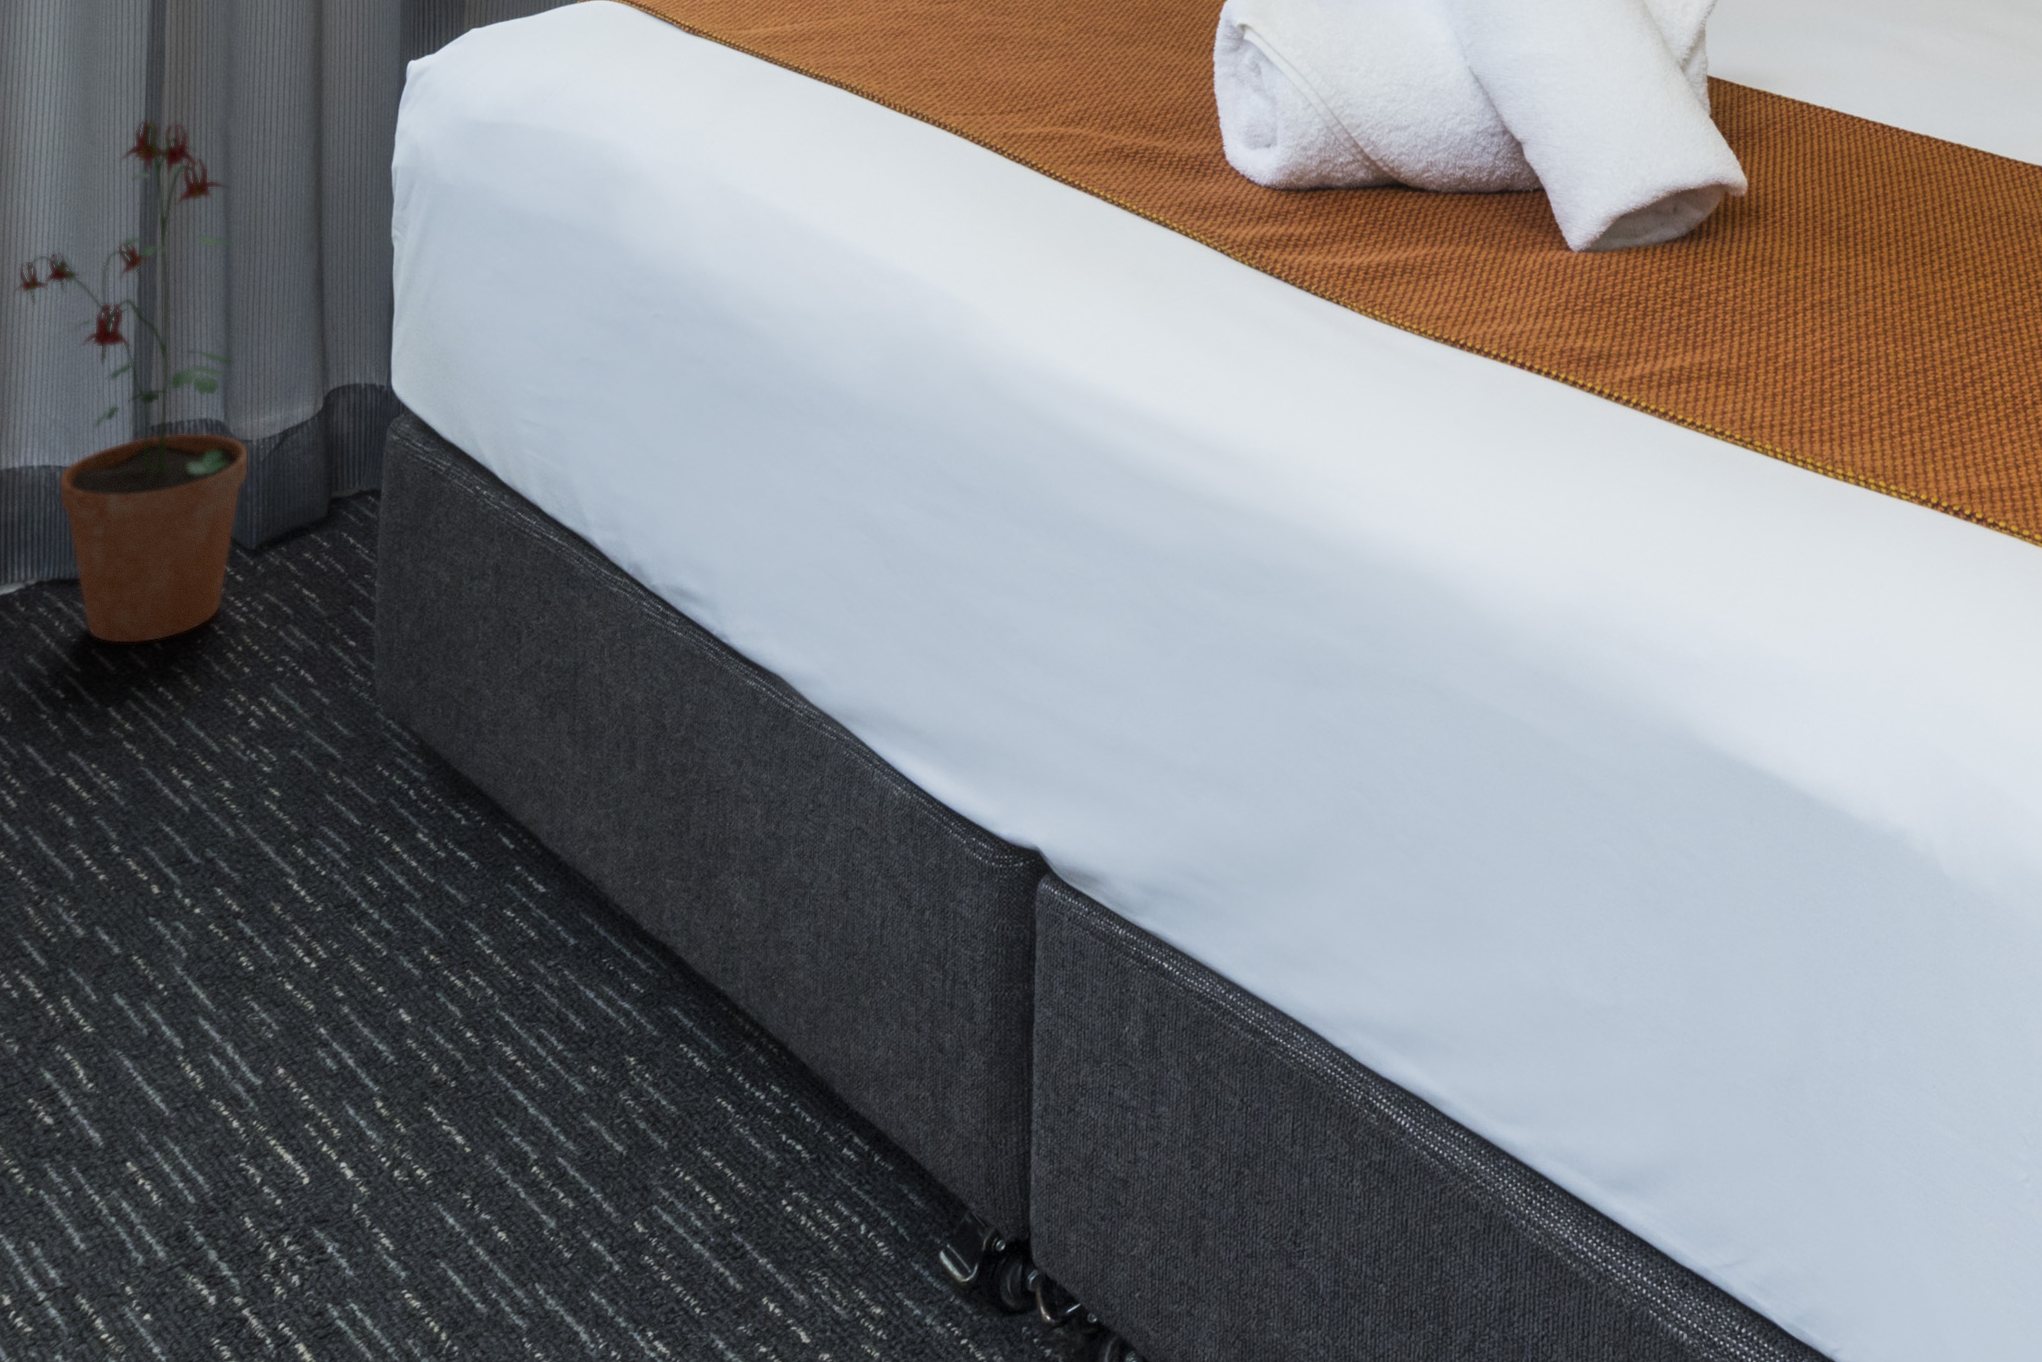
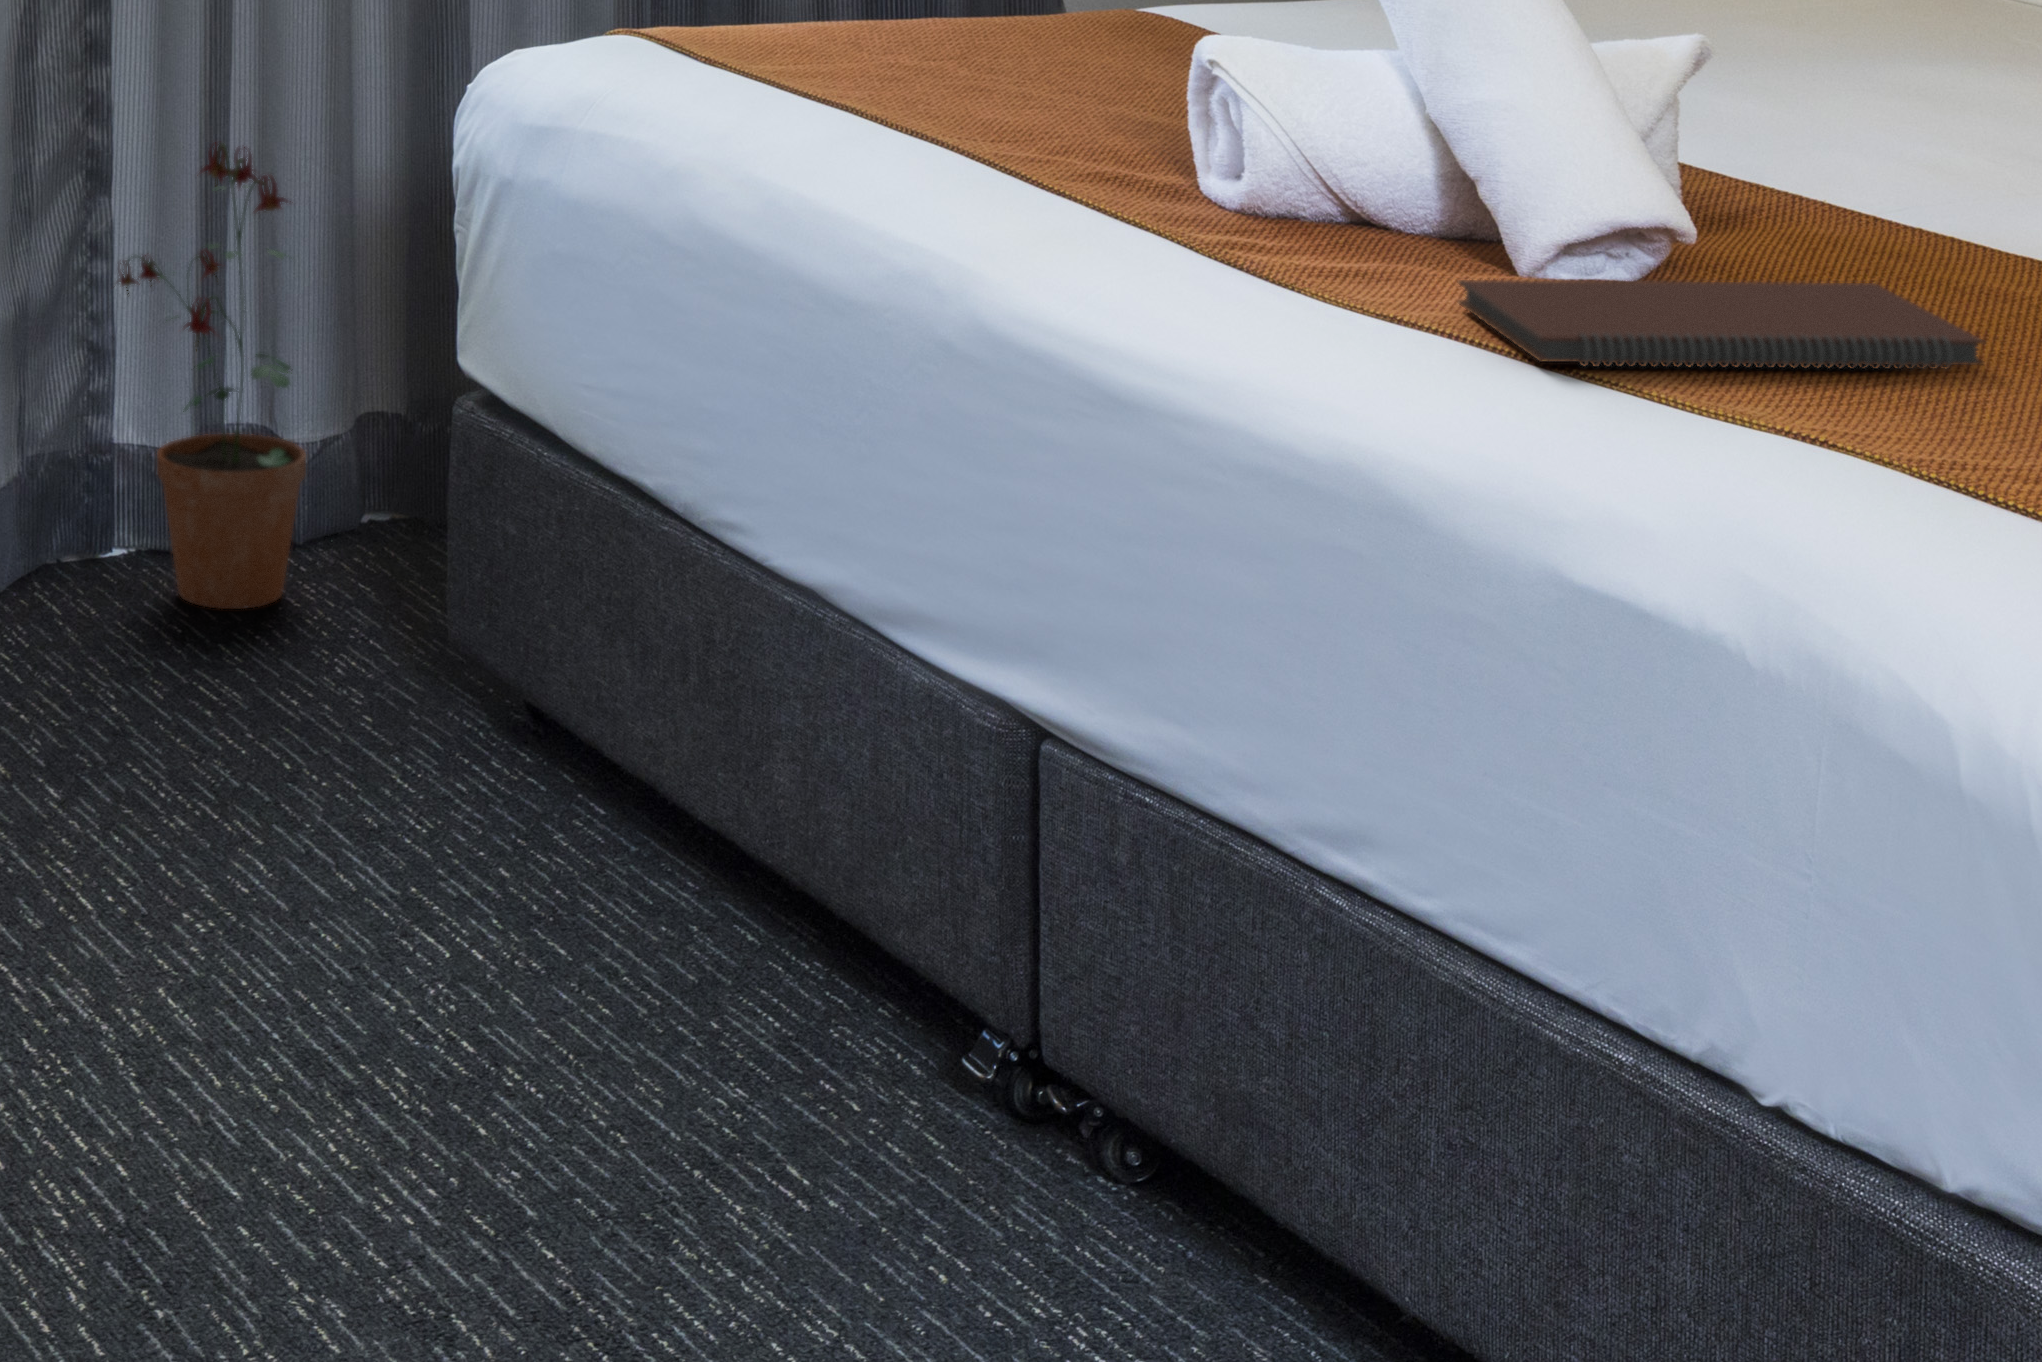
notebook: none [1467,247,2021,419] -> present [1459,280,1985,369]

